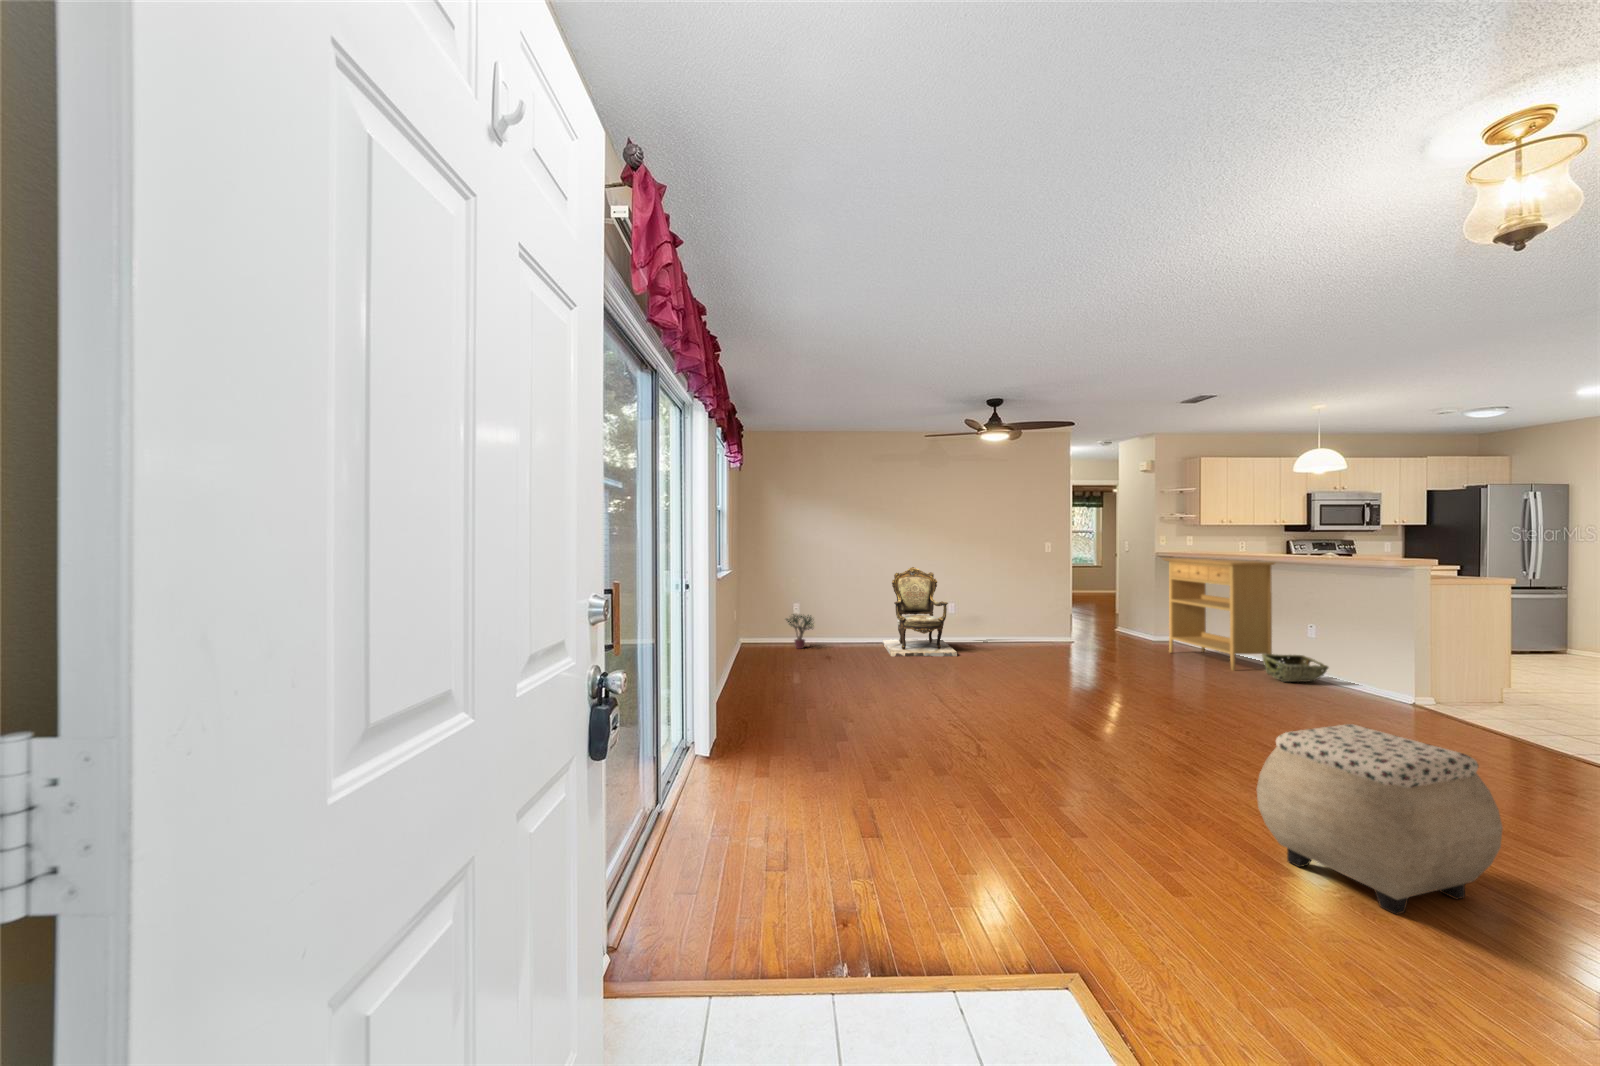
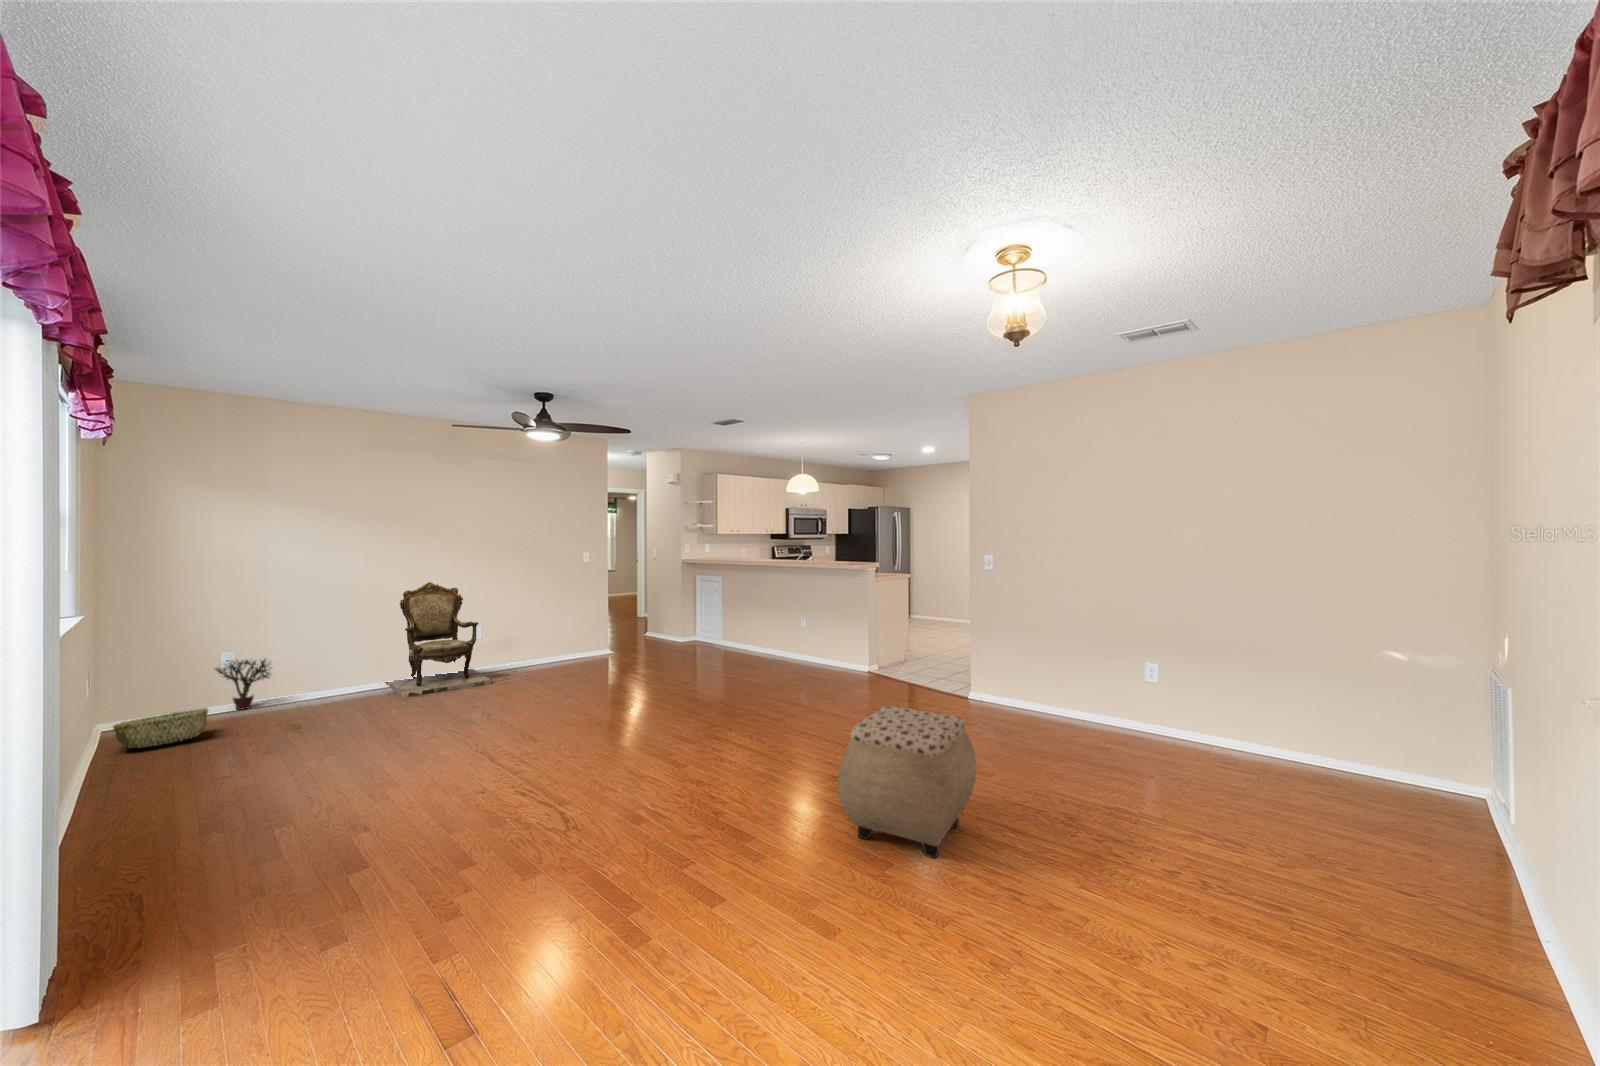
console table: present [1163,558,1274,671] -> none [690,563,776,659]
woven basket: present [1262,654,1328,682] -> present [113,708,208,748]

